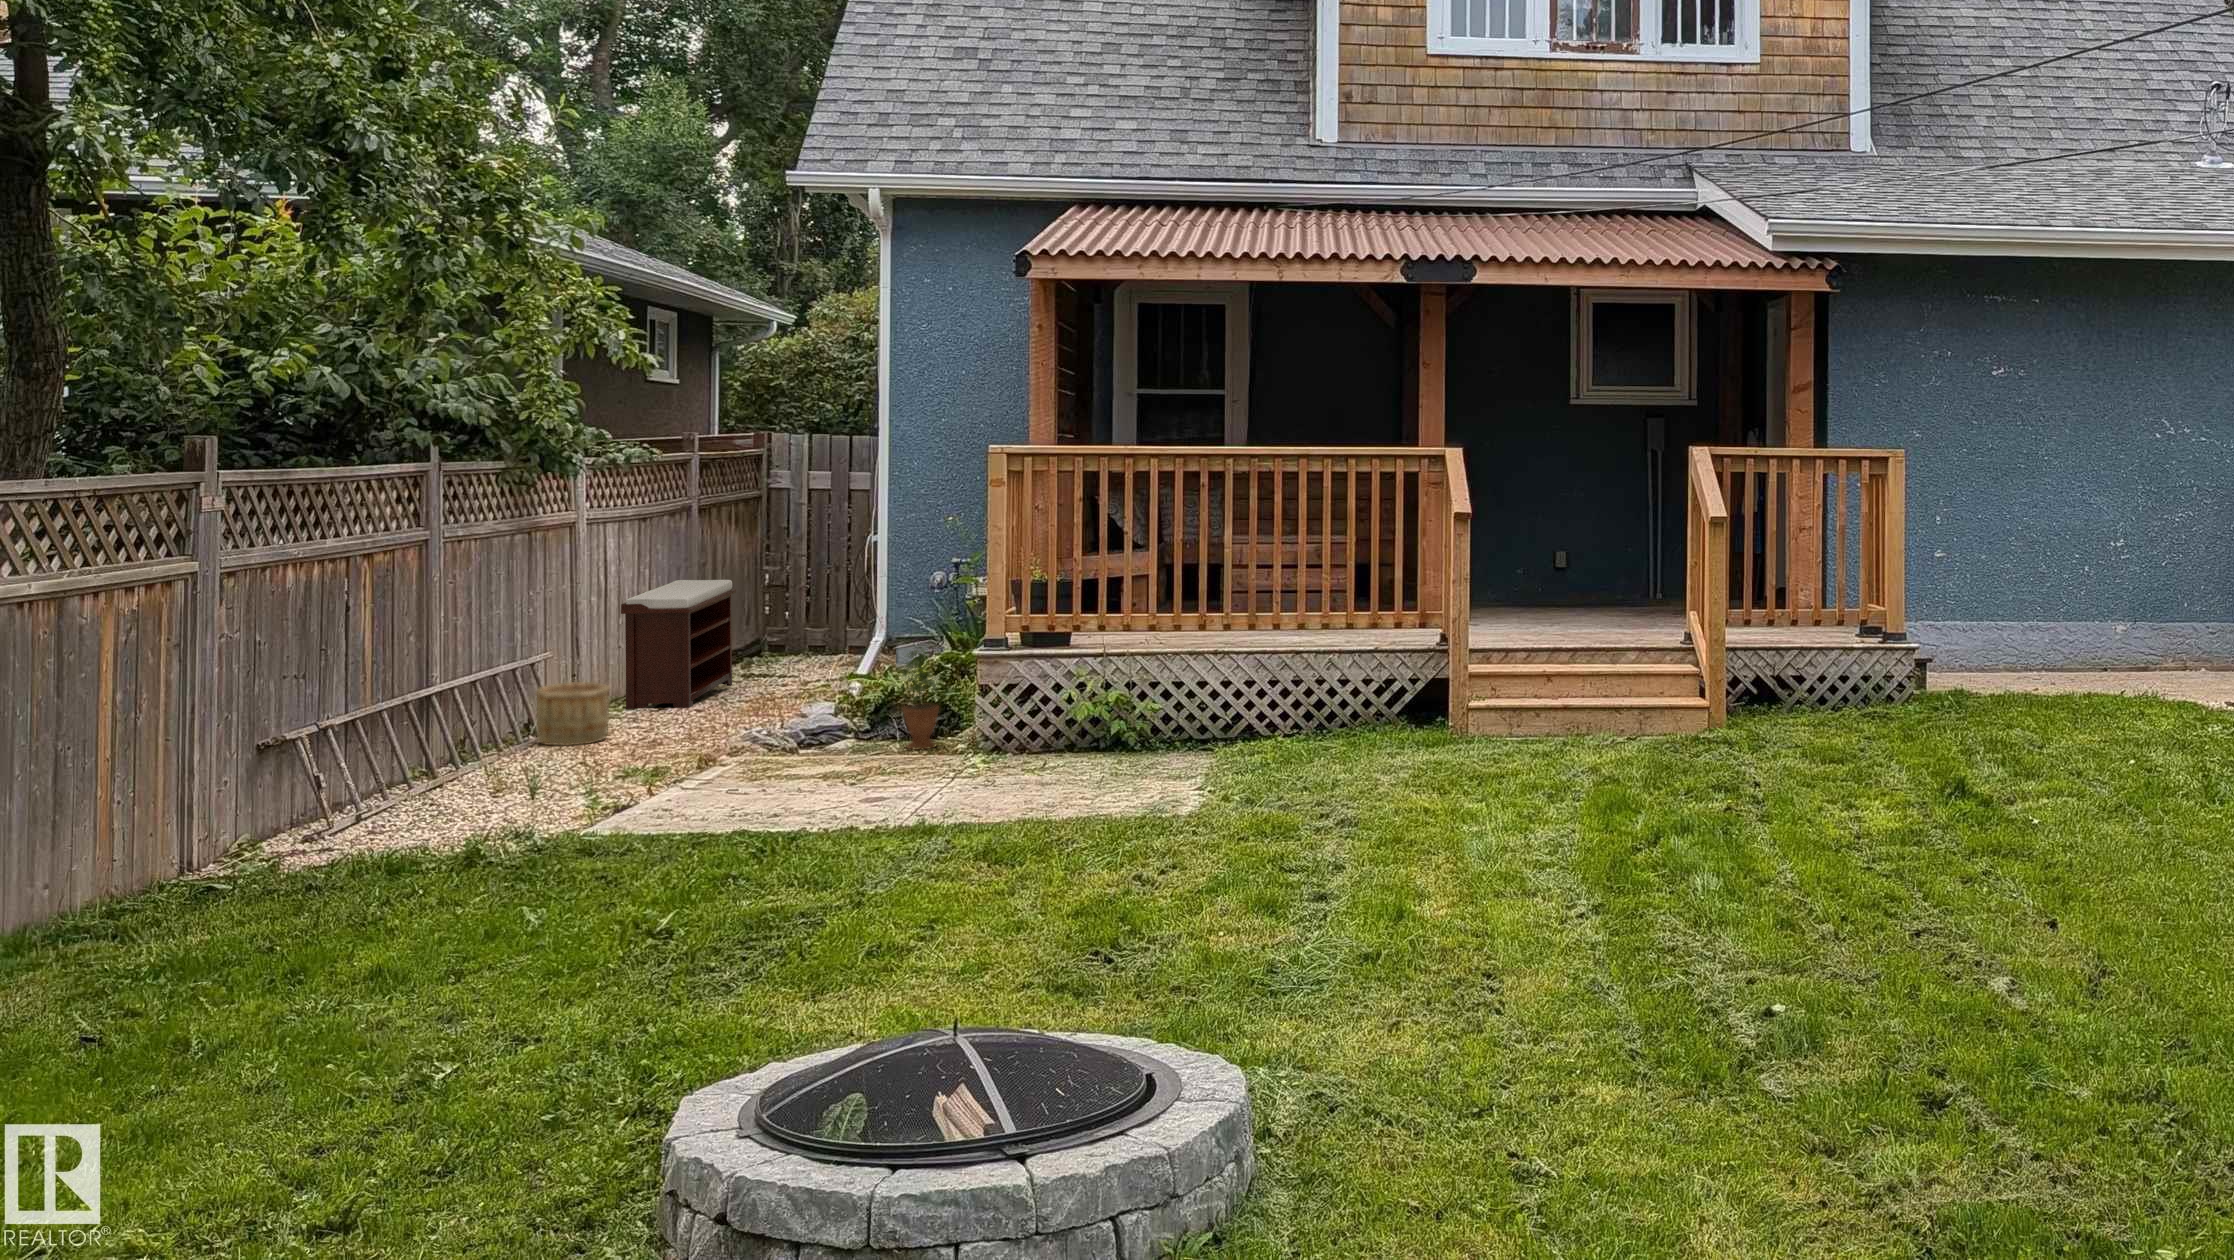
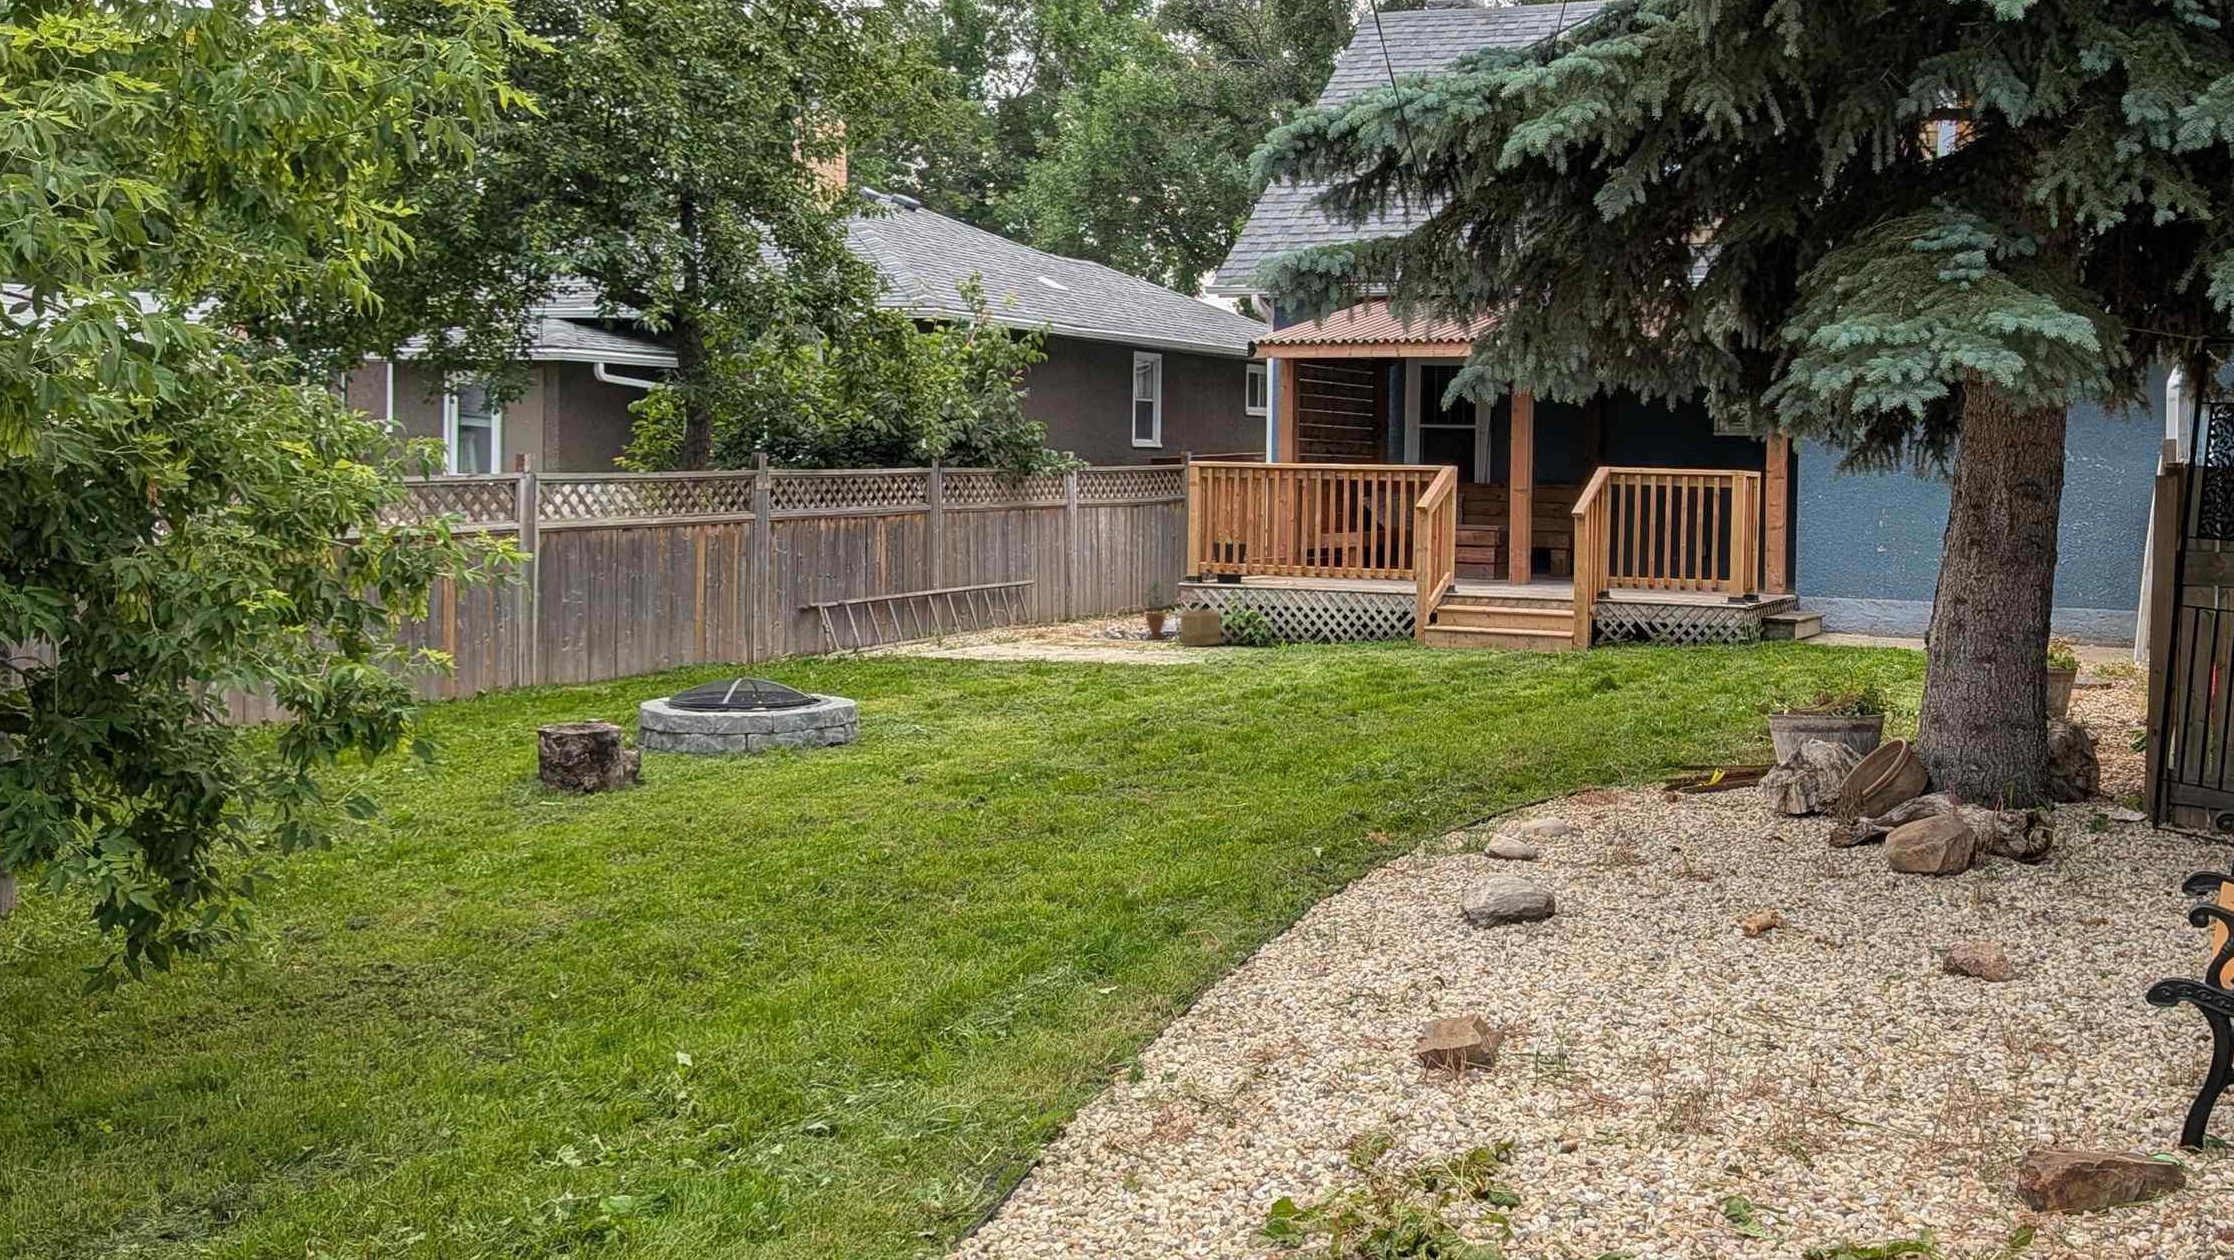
bench: present [621,580,736,709] -> none [1057,546,1138,620]
wooden bucket: present [536,682,610,746] -> present [1180,609,1221,646]

